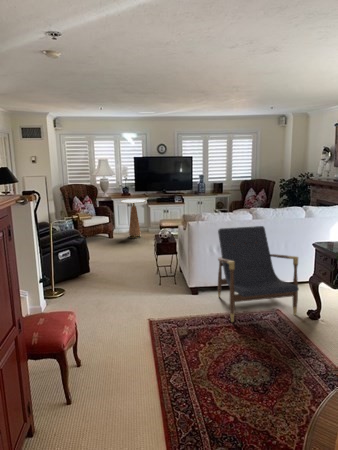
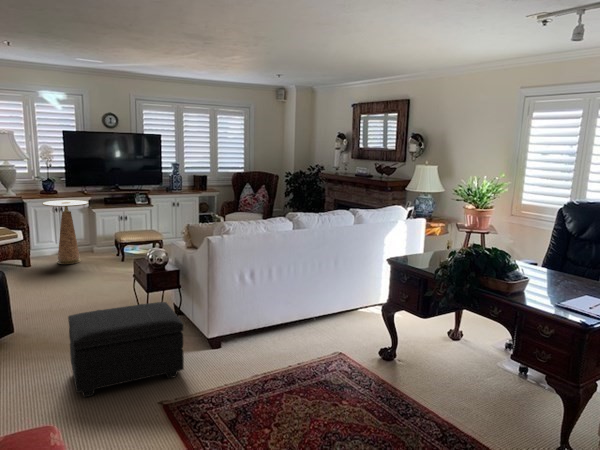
lounge chair: present [218,226,299,322] -> none [251,239,373,383]
footstool: none [106,261,168,309] -> present [68,302,184,397]

